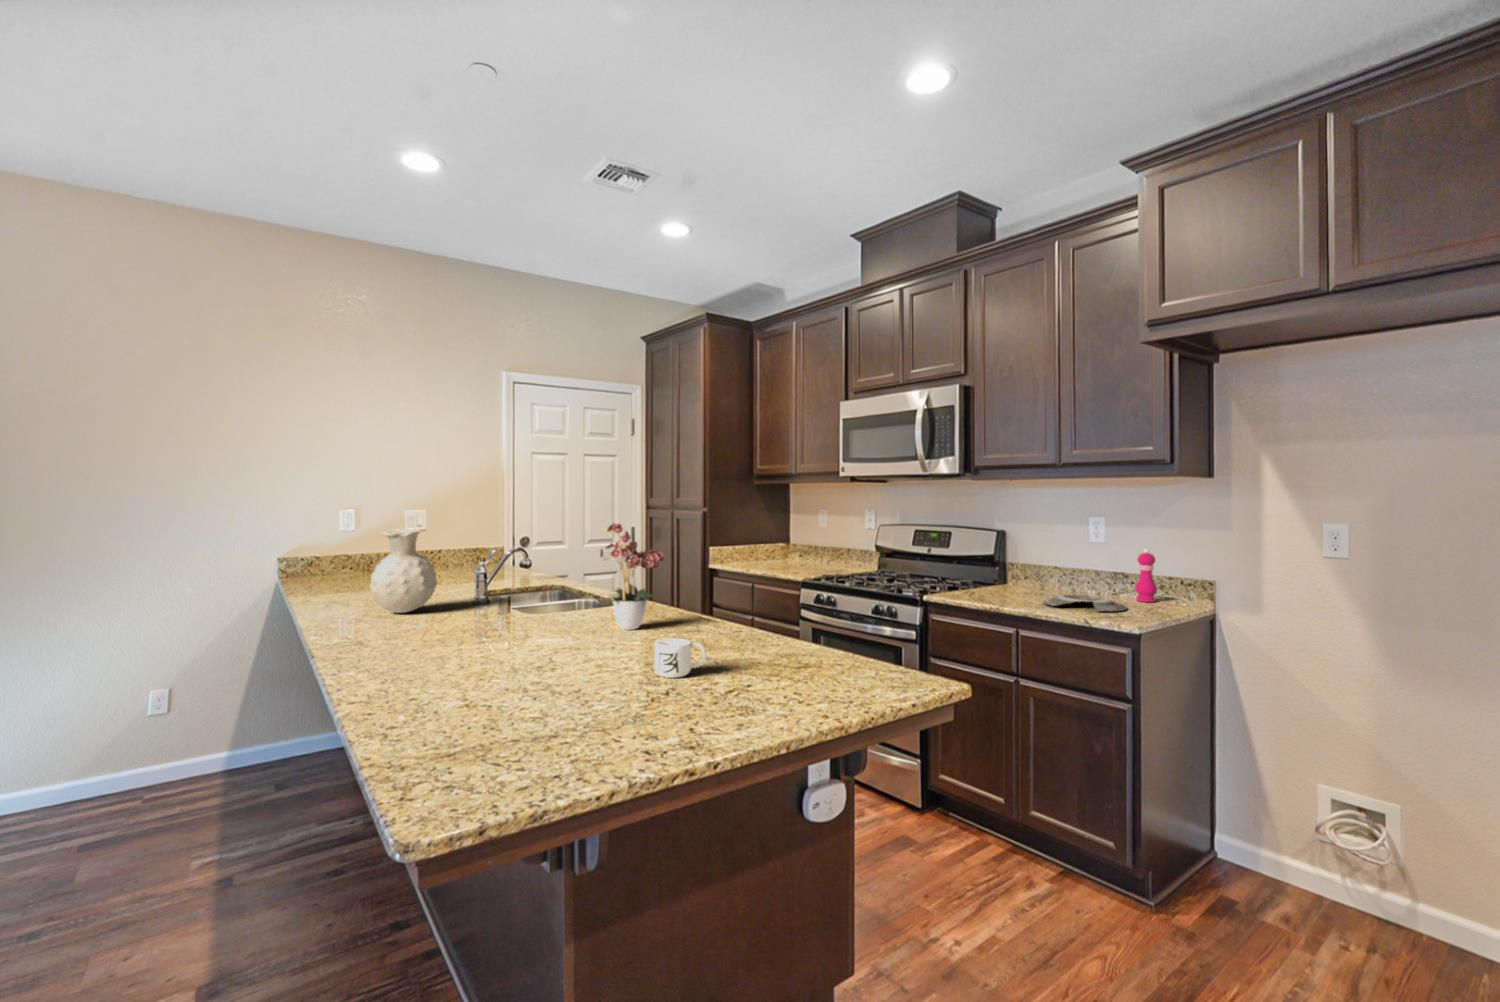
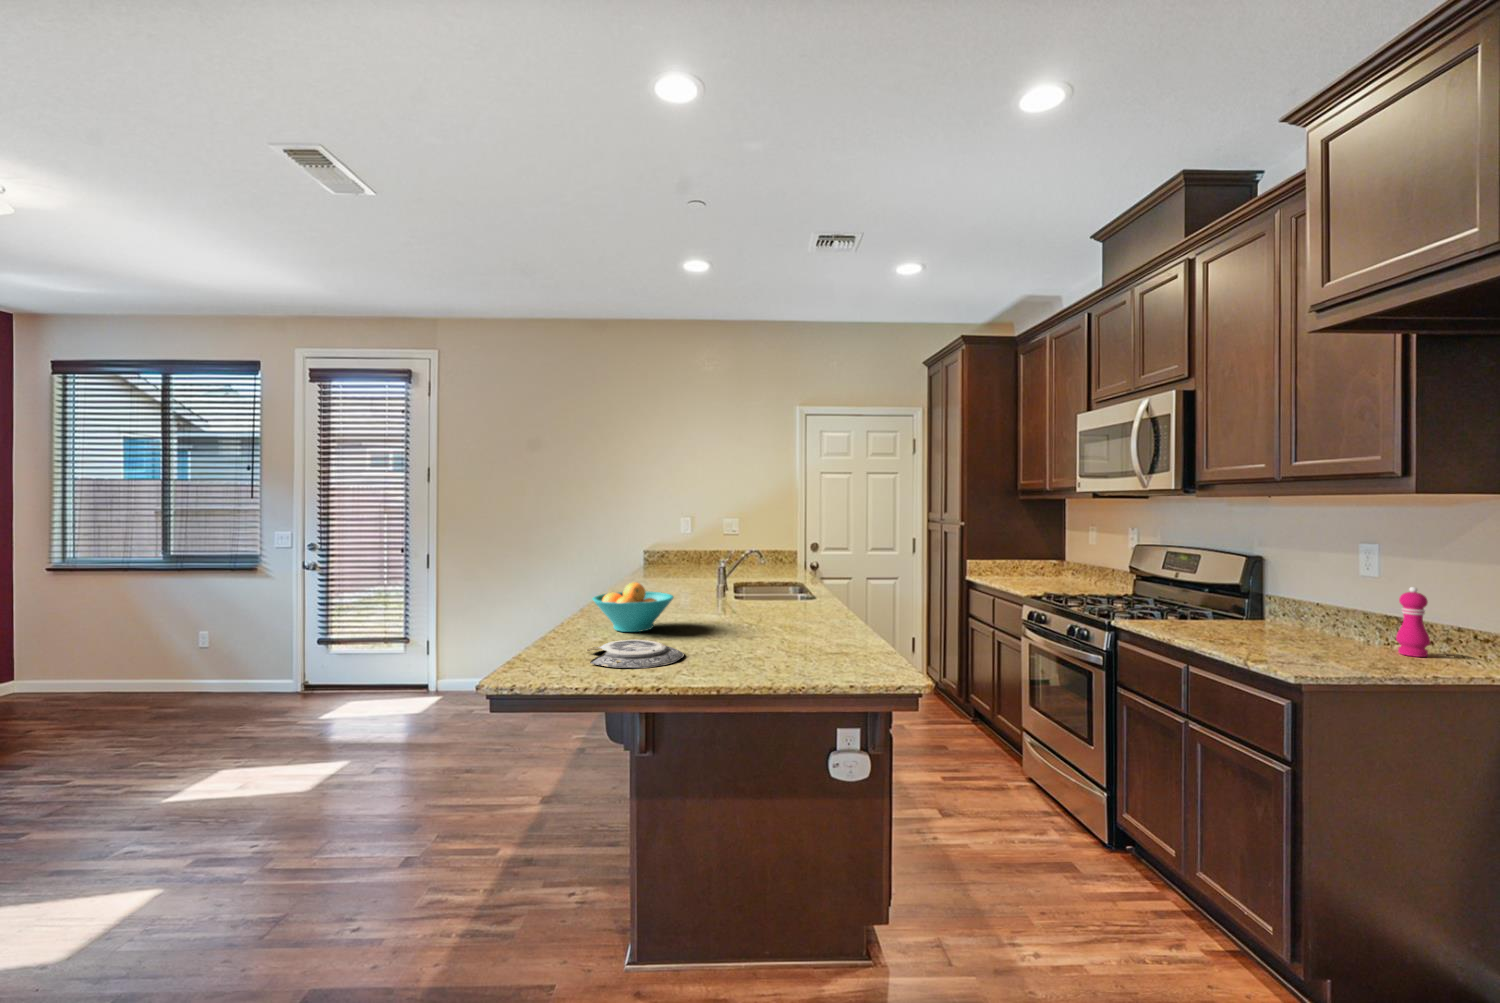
flower arrangement: present [600,523,665,630] -> none [757,528,818,616]
vase: present [370,528,437,613] -> none [652,532,694,591]
plate: present [1043,595,1127,611] -> present [587,640,684,668]
fruit bowl: none [408,605,541,684] -> present [593,582,674,632]
mug: present [654,638,707,678] -> none [728,618,763,646]

